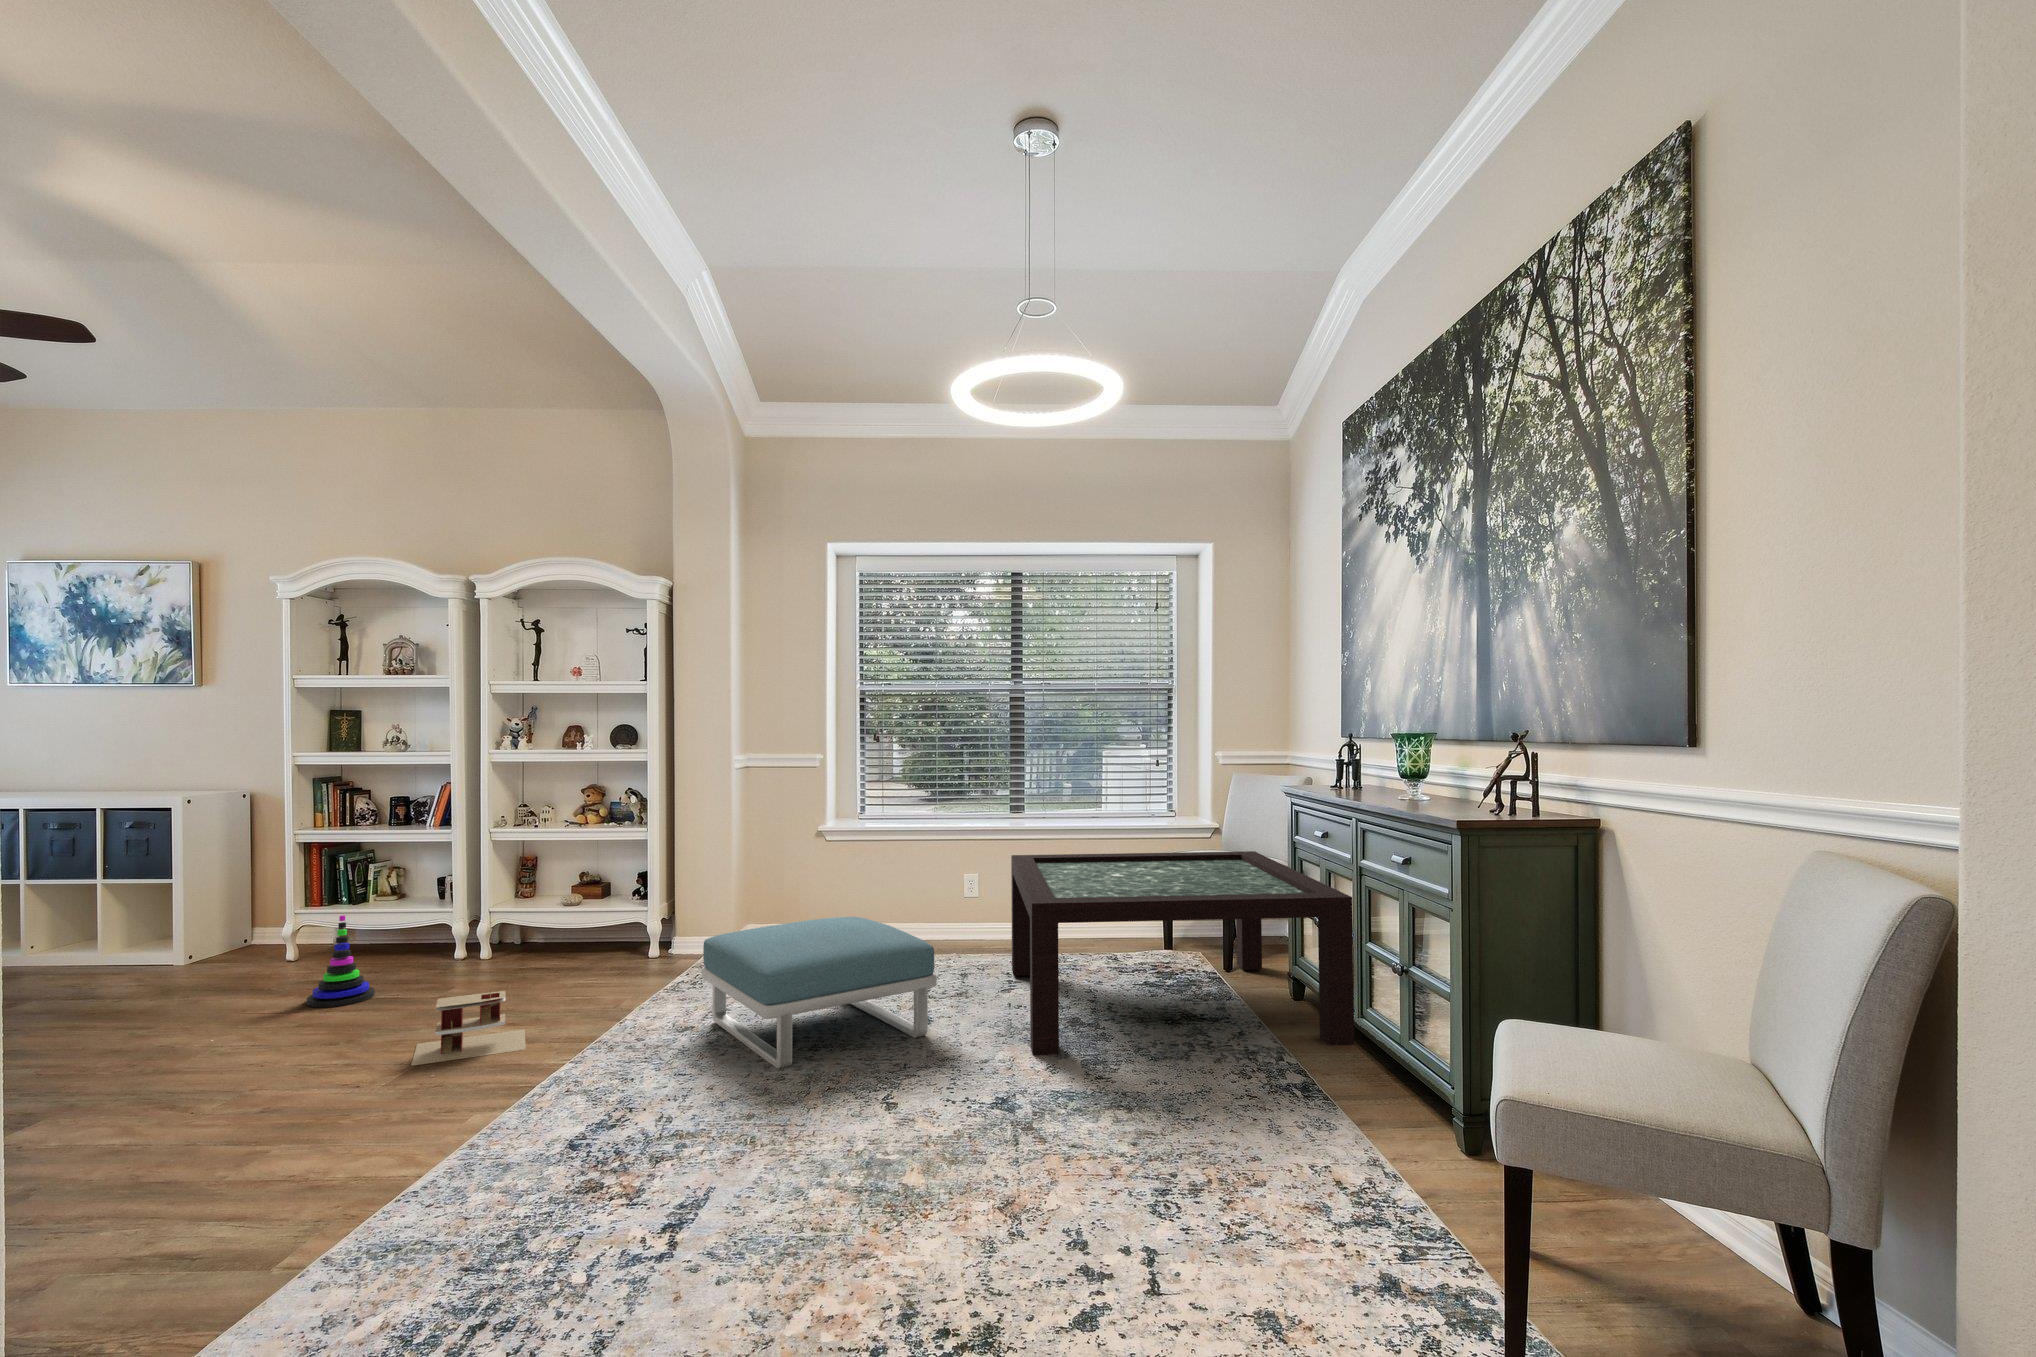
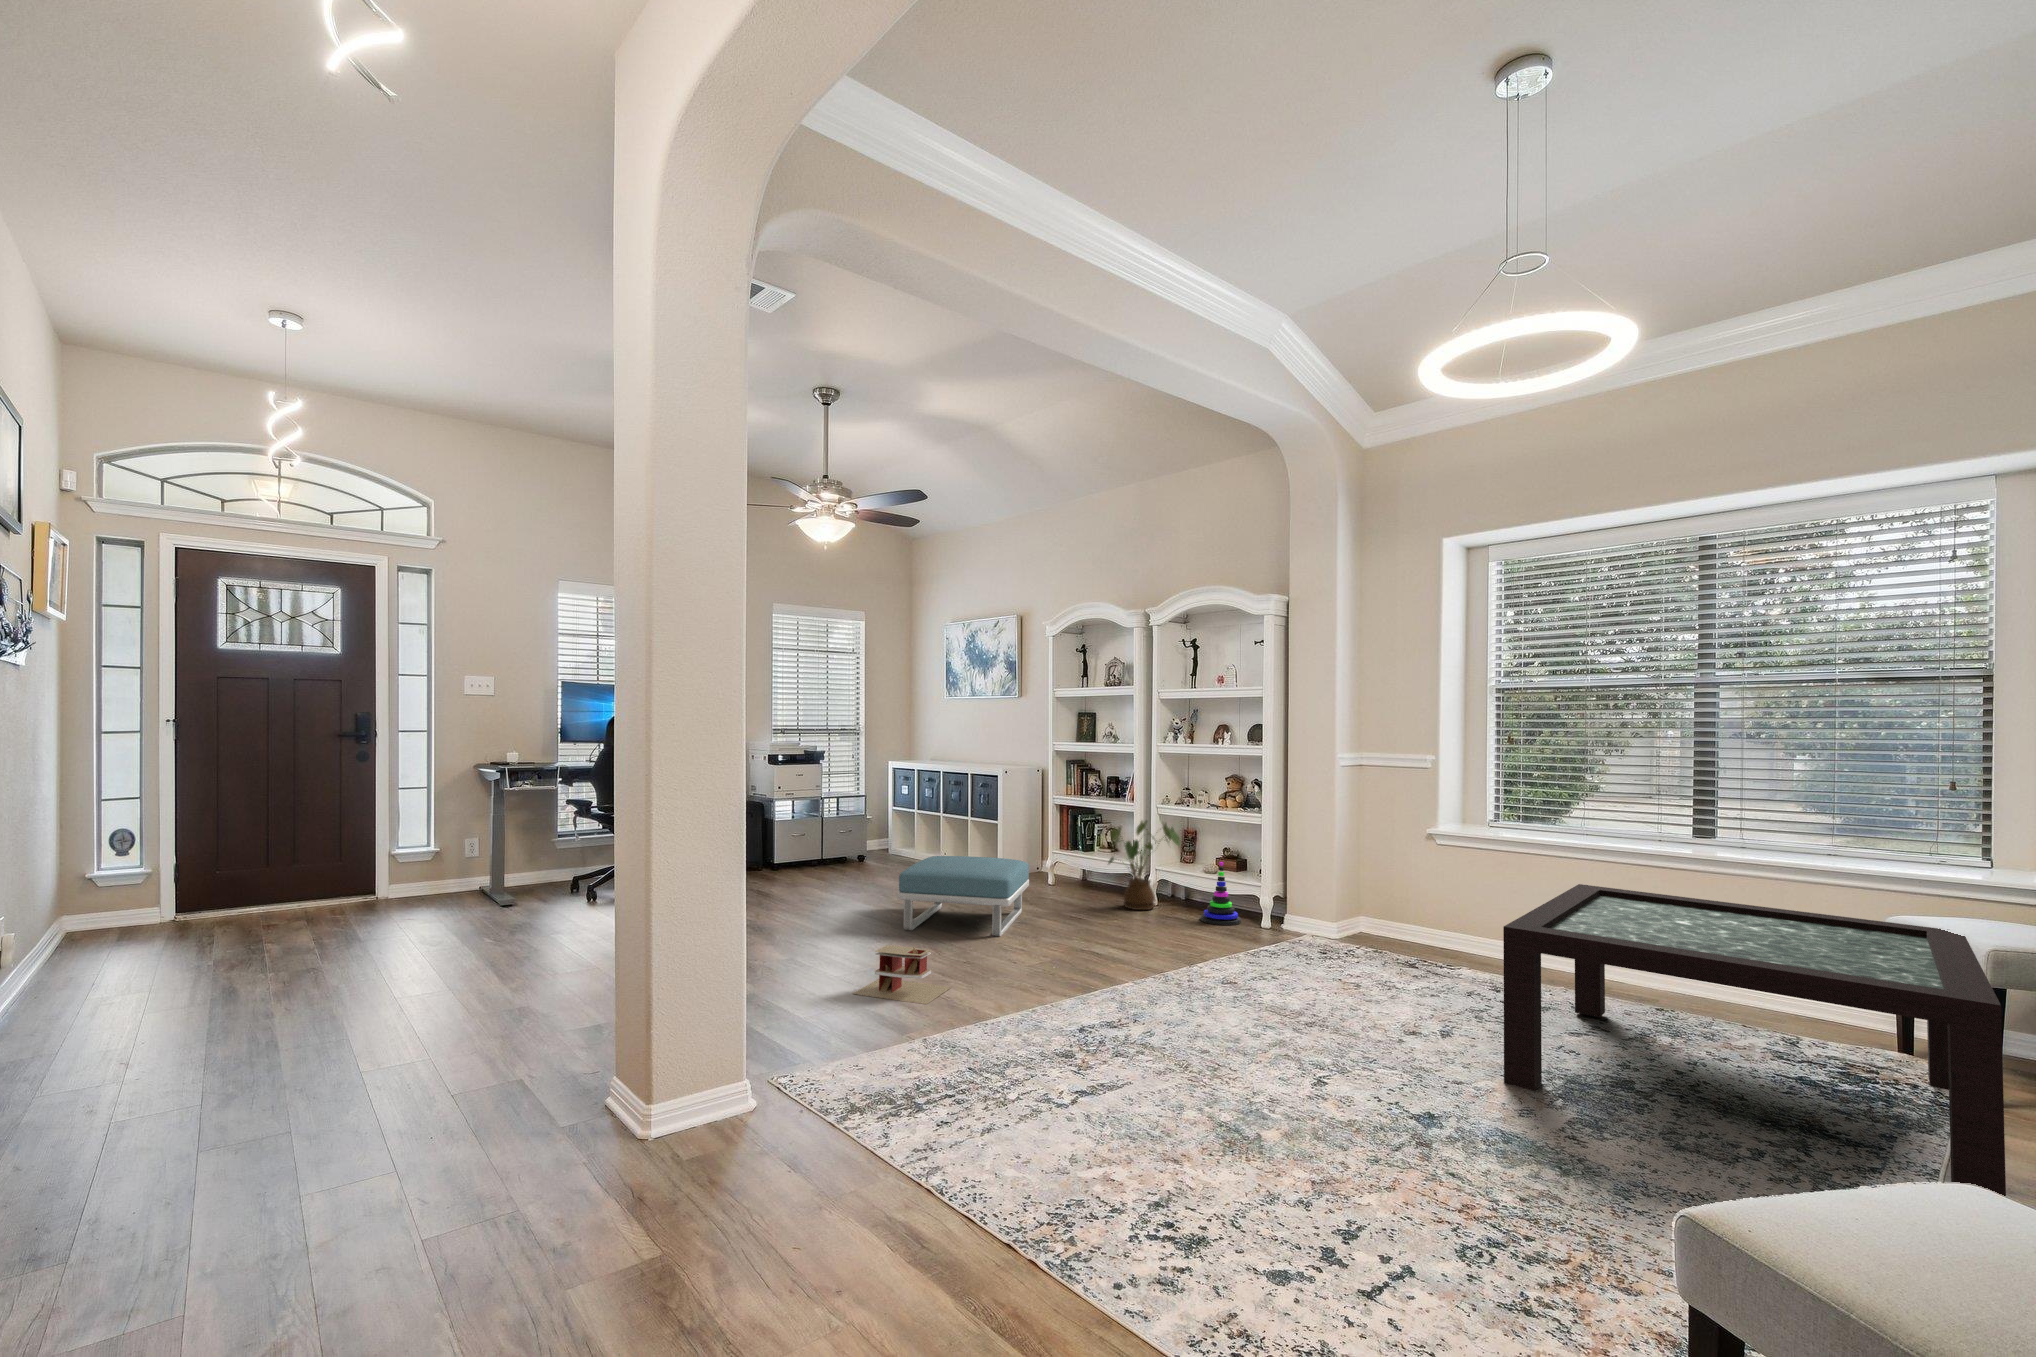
house plant: none [422,849,533,974] -> present [1109,821,1181,910]
stacking toy: present [307,915,375,1007] -> present [1201,862,1241,925]
footstool: present [702,917,937,1069] -> present [897,856,1029,936]
toy house: present [411,991,526,1066] -> present [853,945,951,1004]

